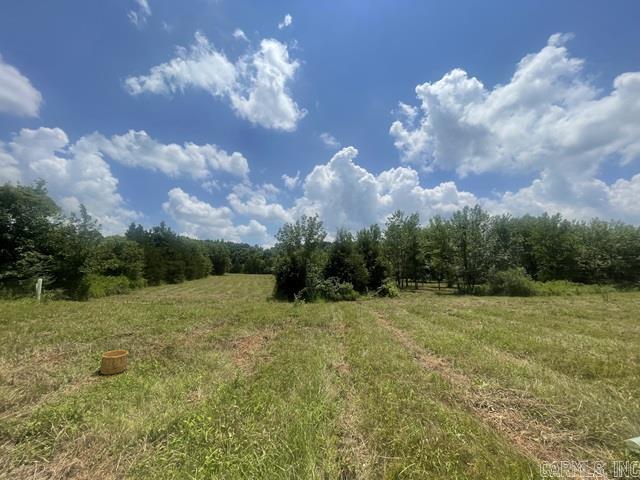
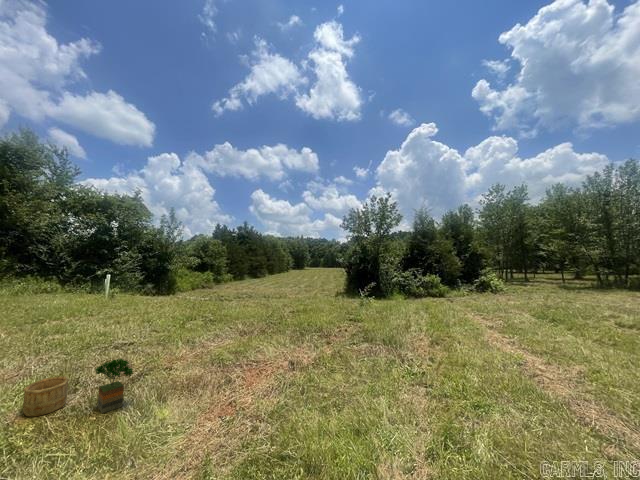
potted tree: none [151,335,178,370] -> present [95,359,133,413]

